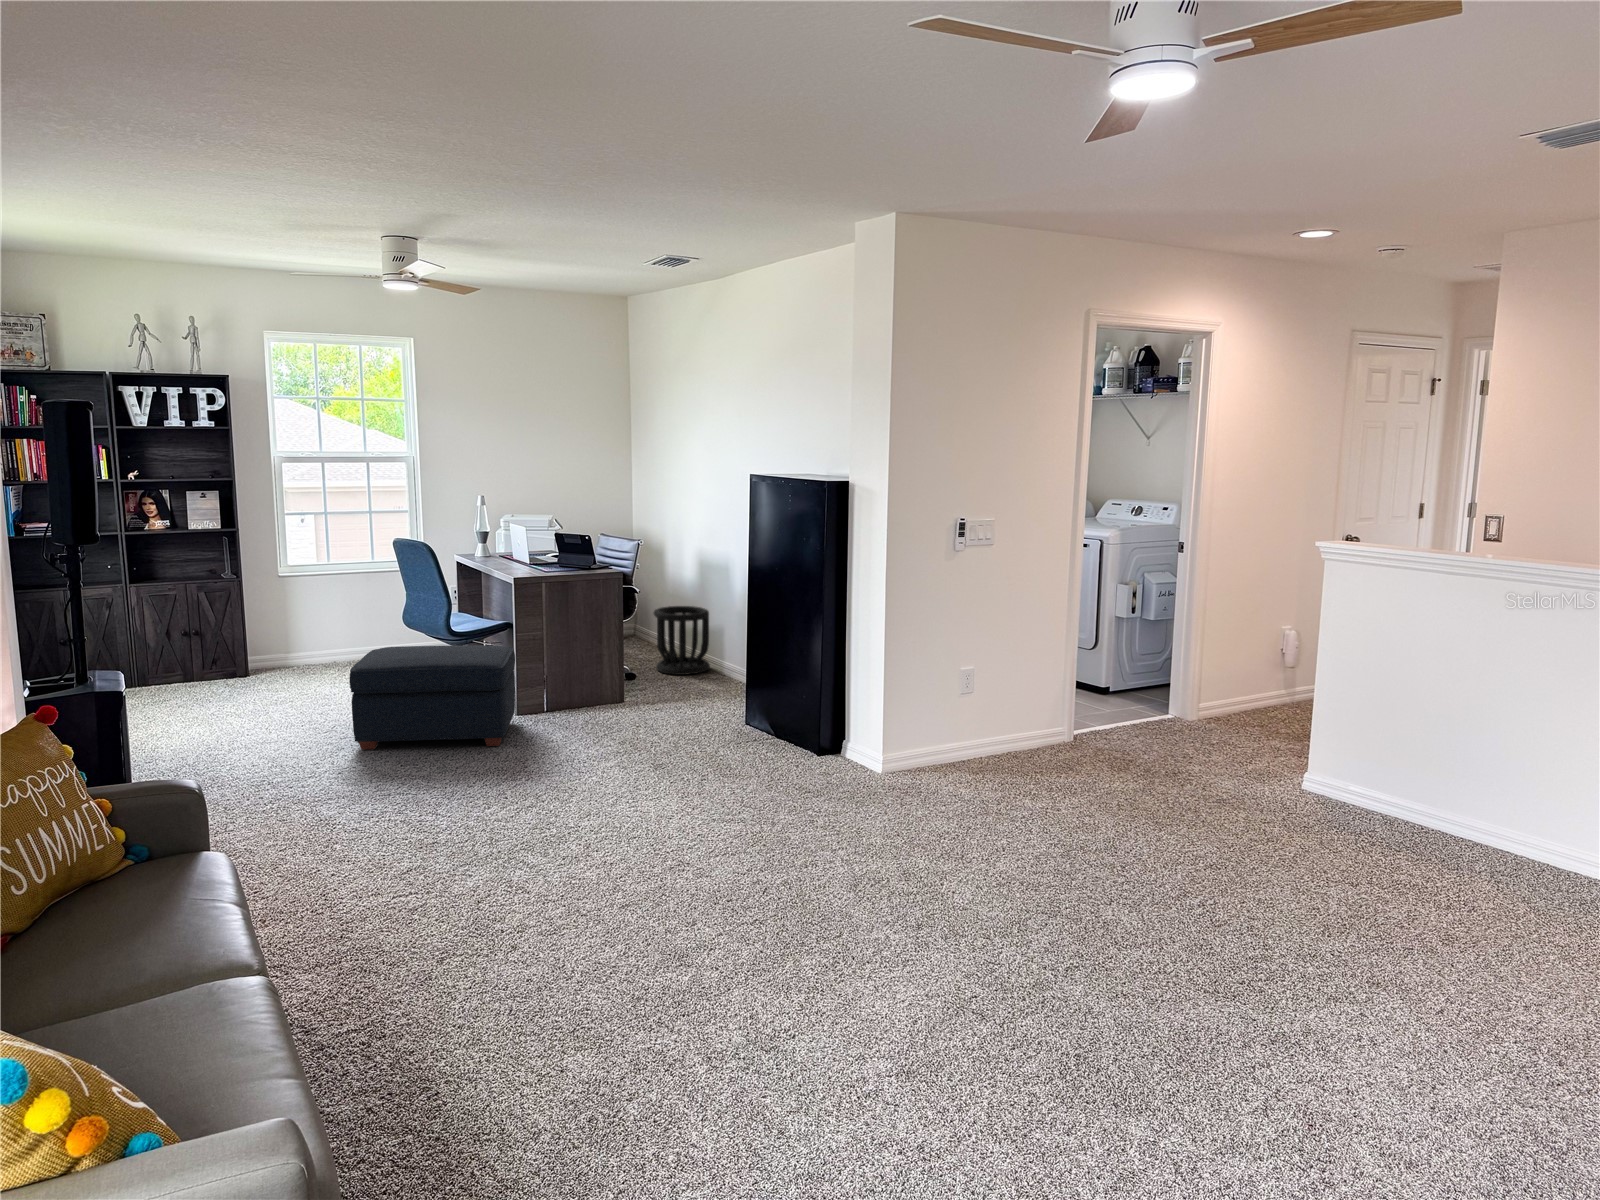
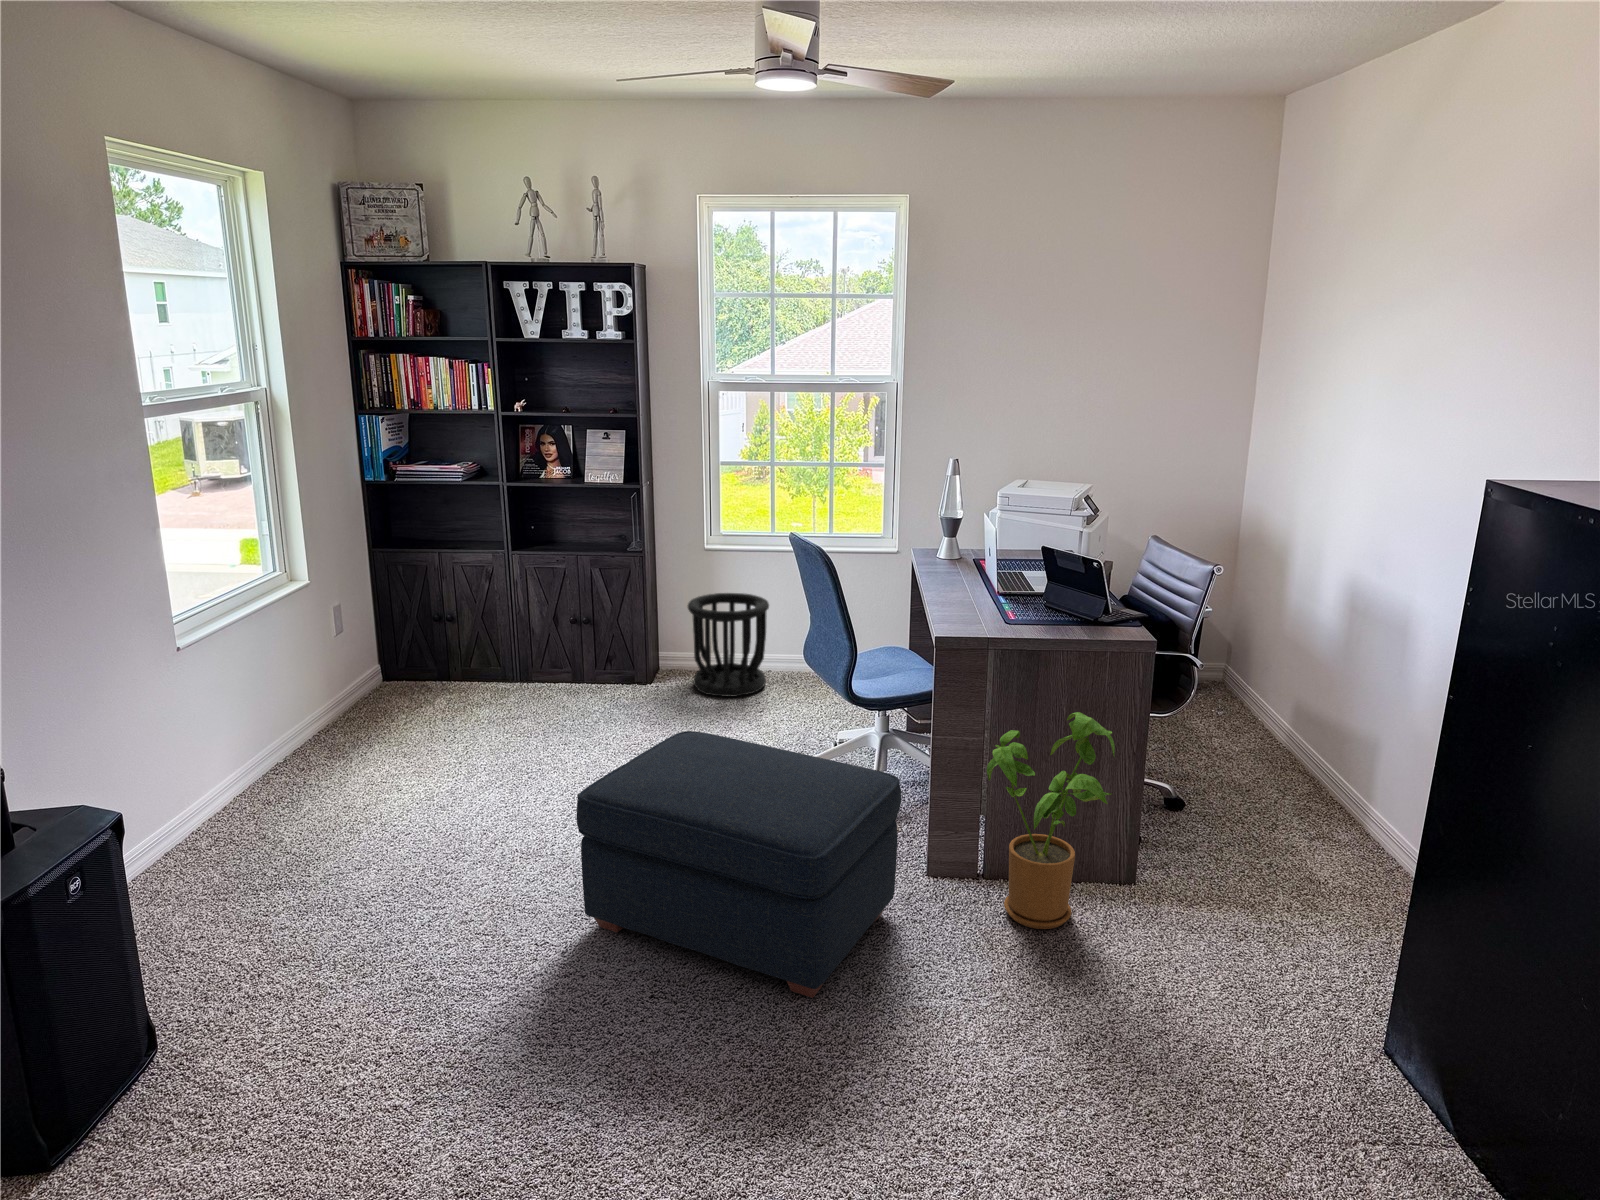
house plant: none [551,605,616,715] -> present [987,712,1115,929]
wastebasket: present [654,606,710,675] -> present [688,593,769,697]

